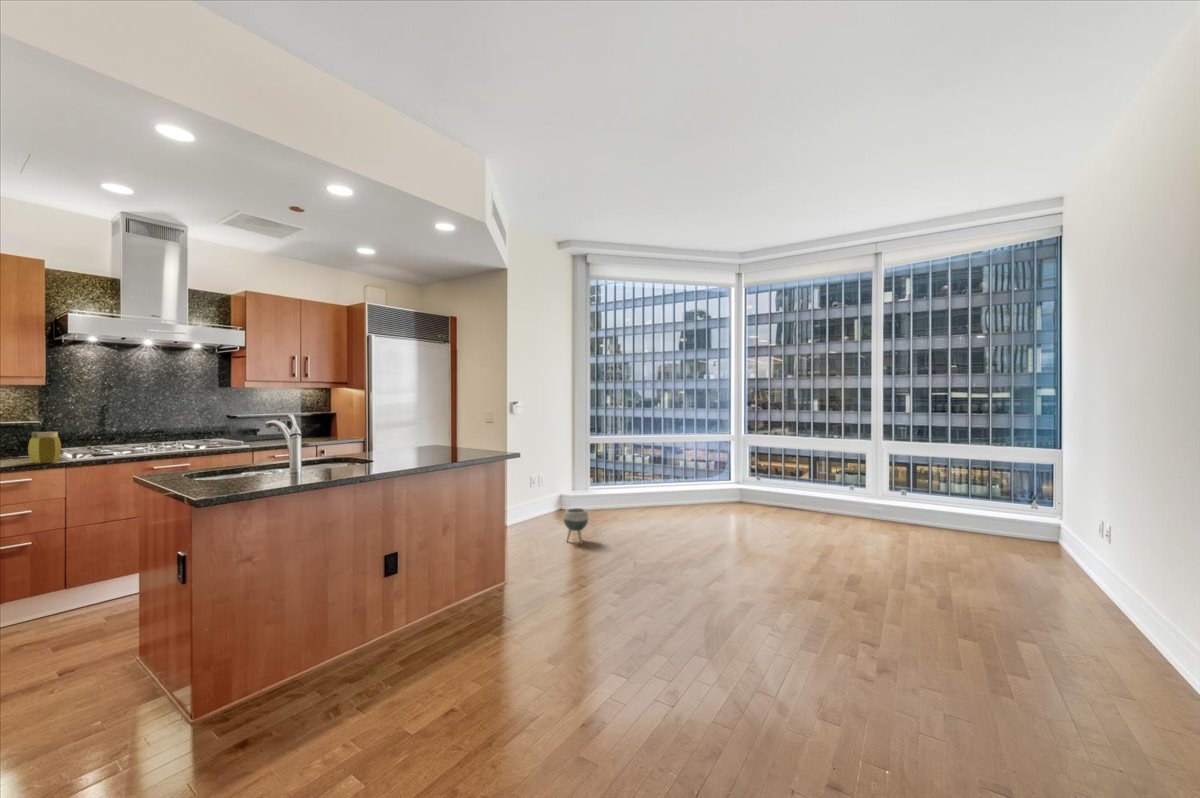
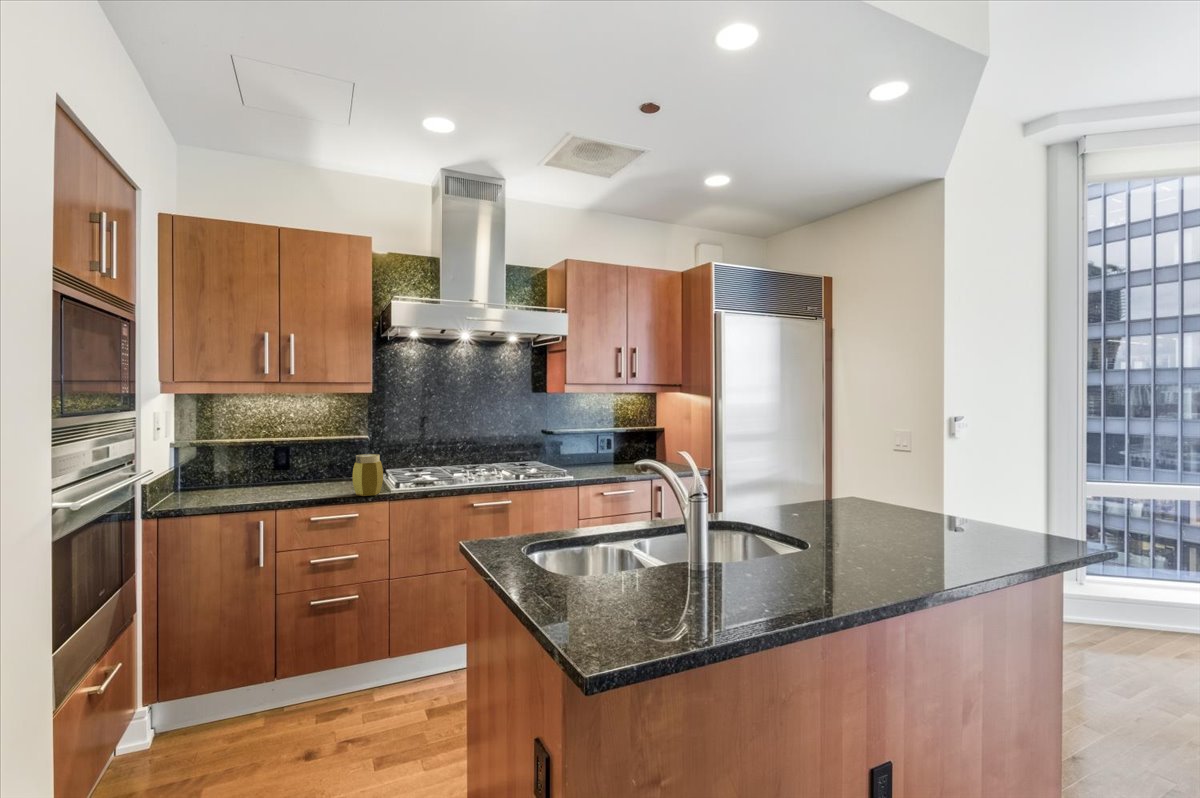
planter: present [564,508,588,543] -> none [1094,632,1161,712]

